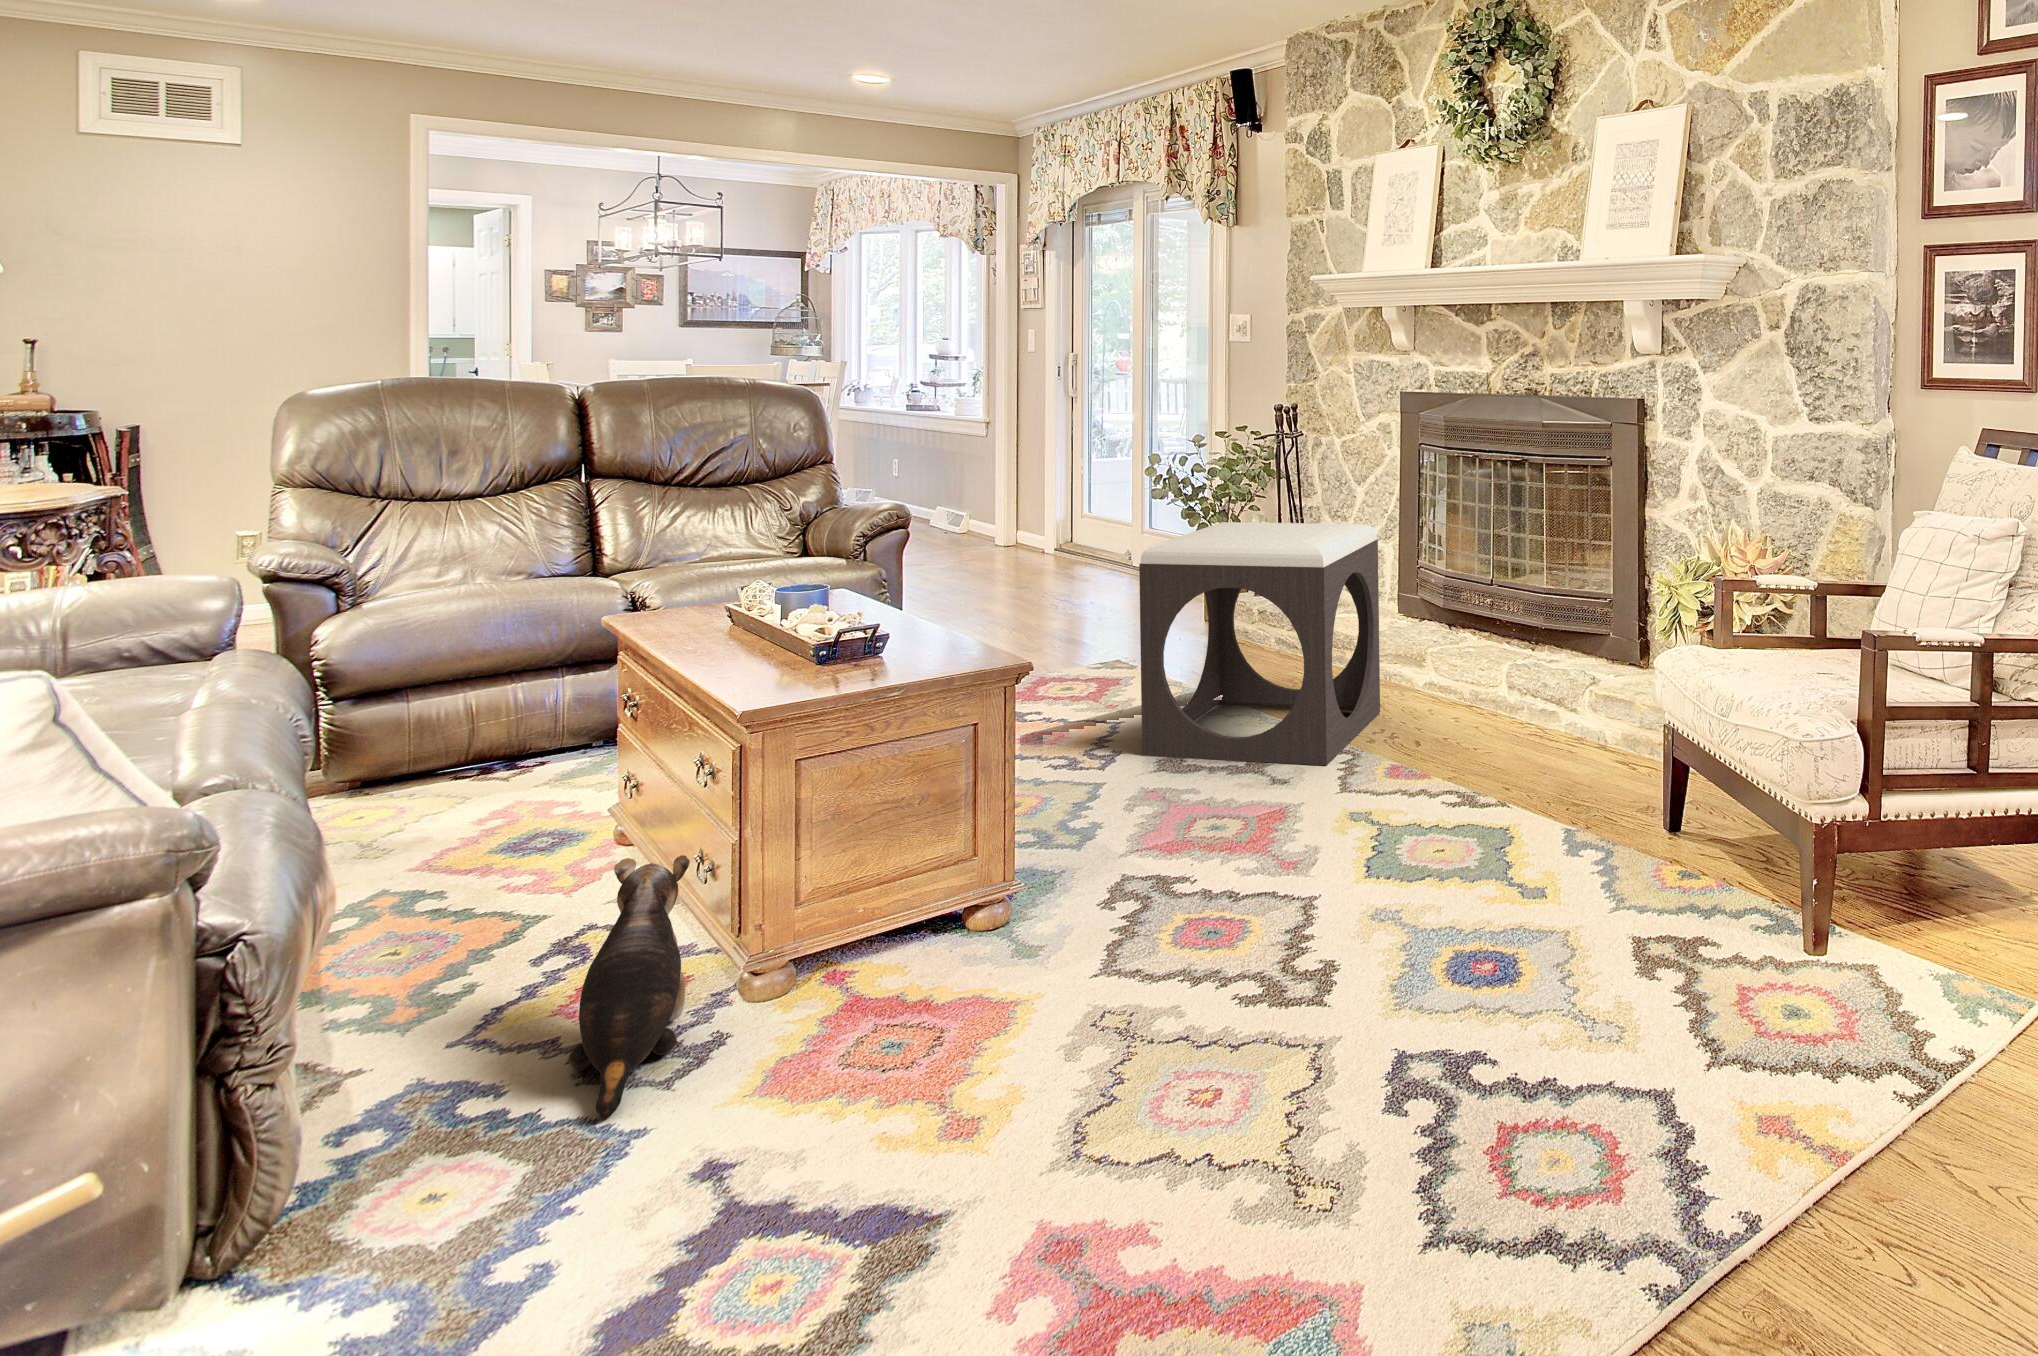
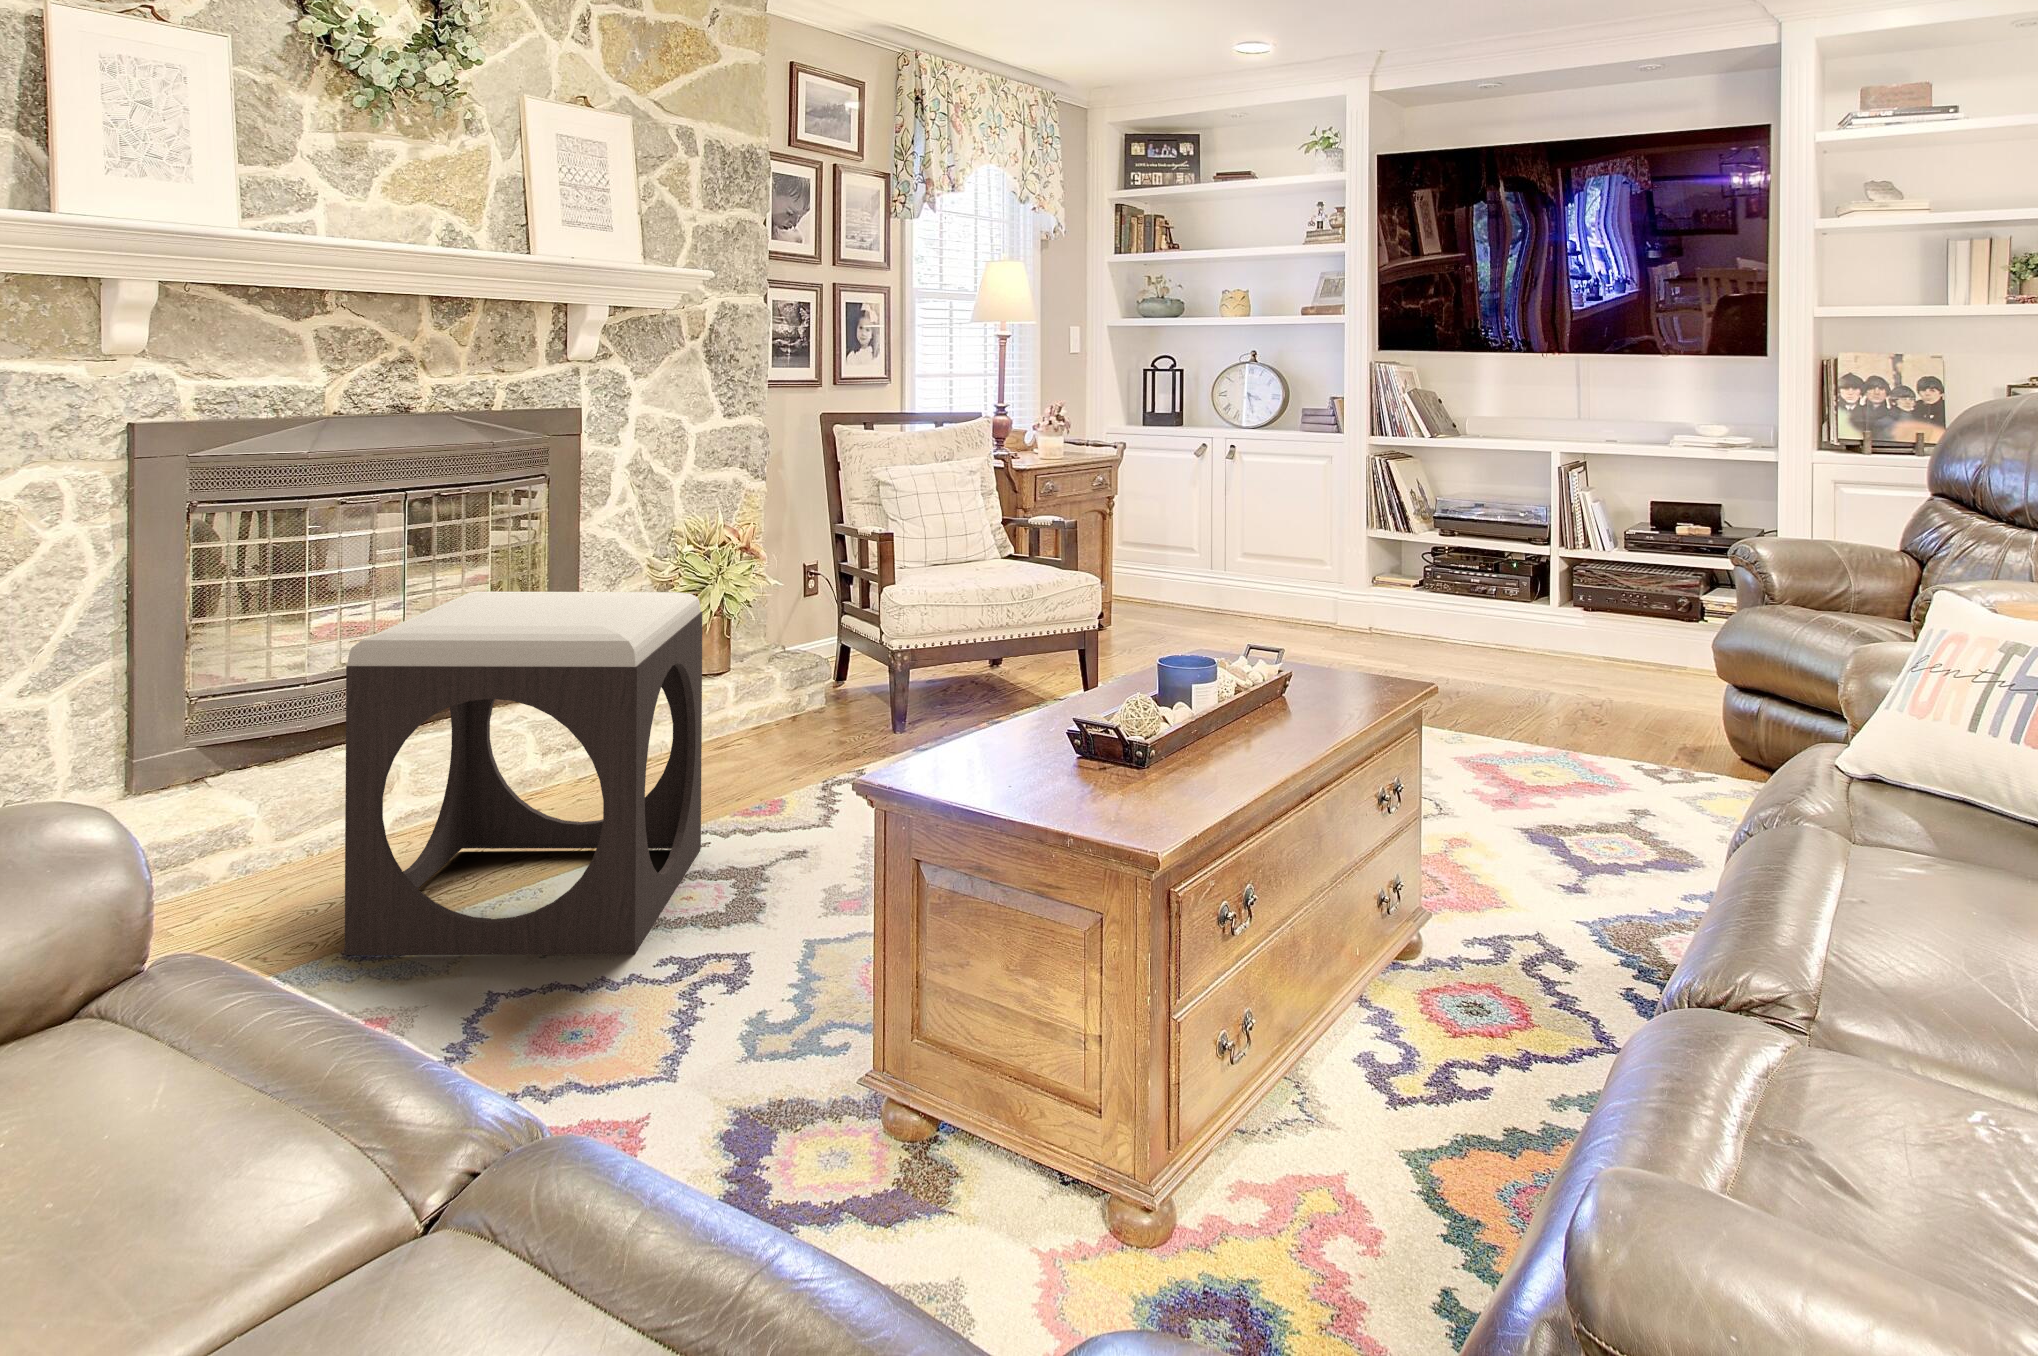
plush toy: present [569,855,690,1118] -> none [1433,848,1595,991]

